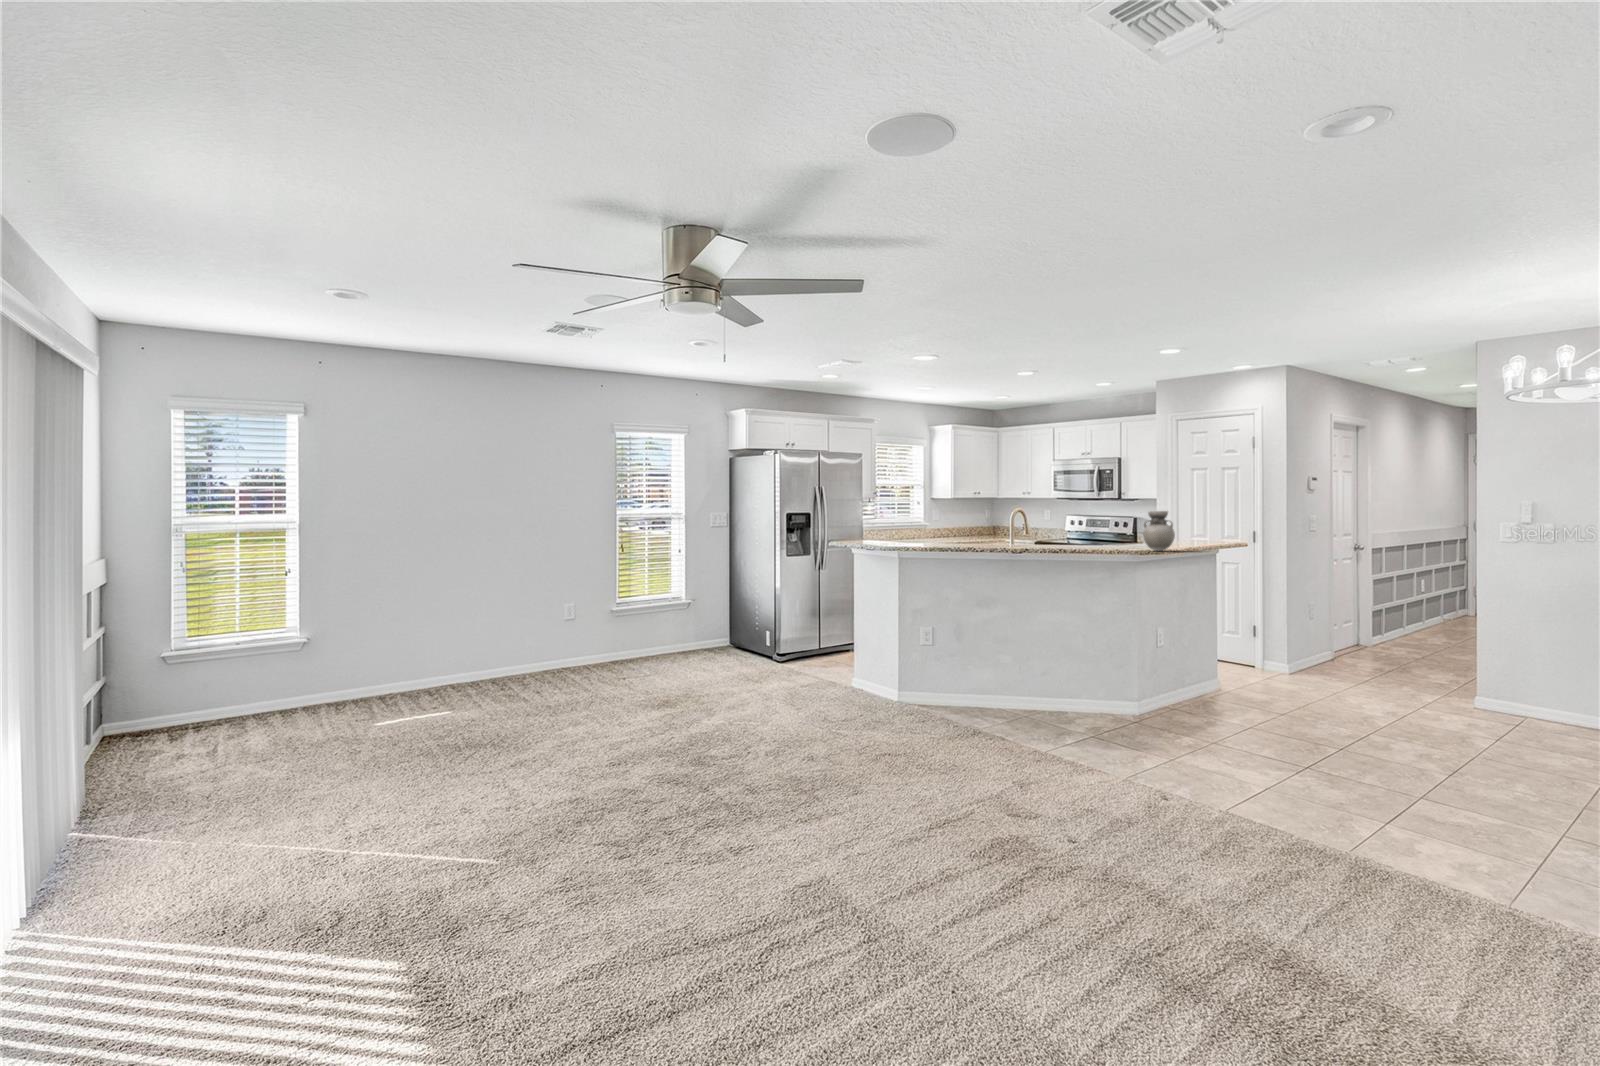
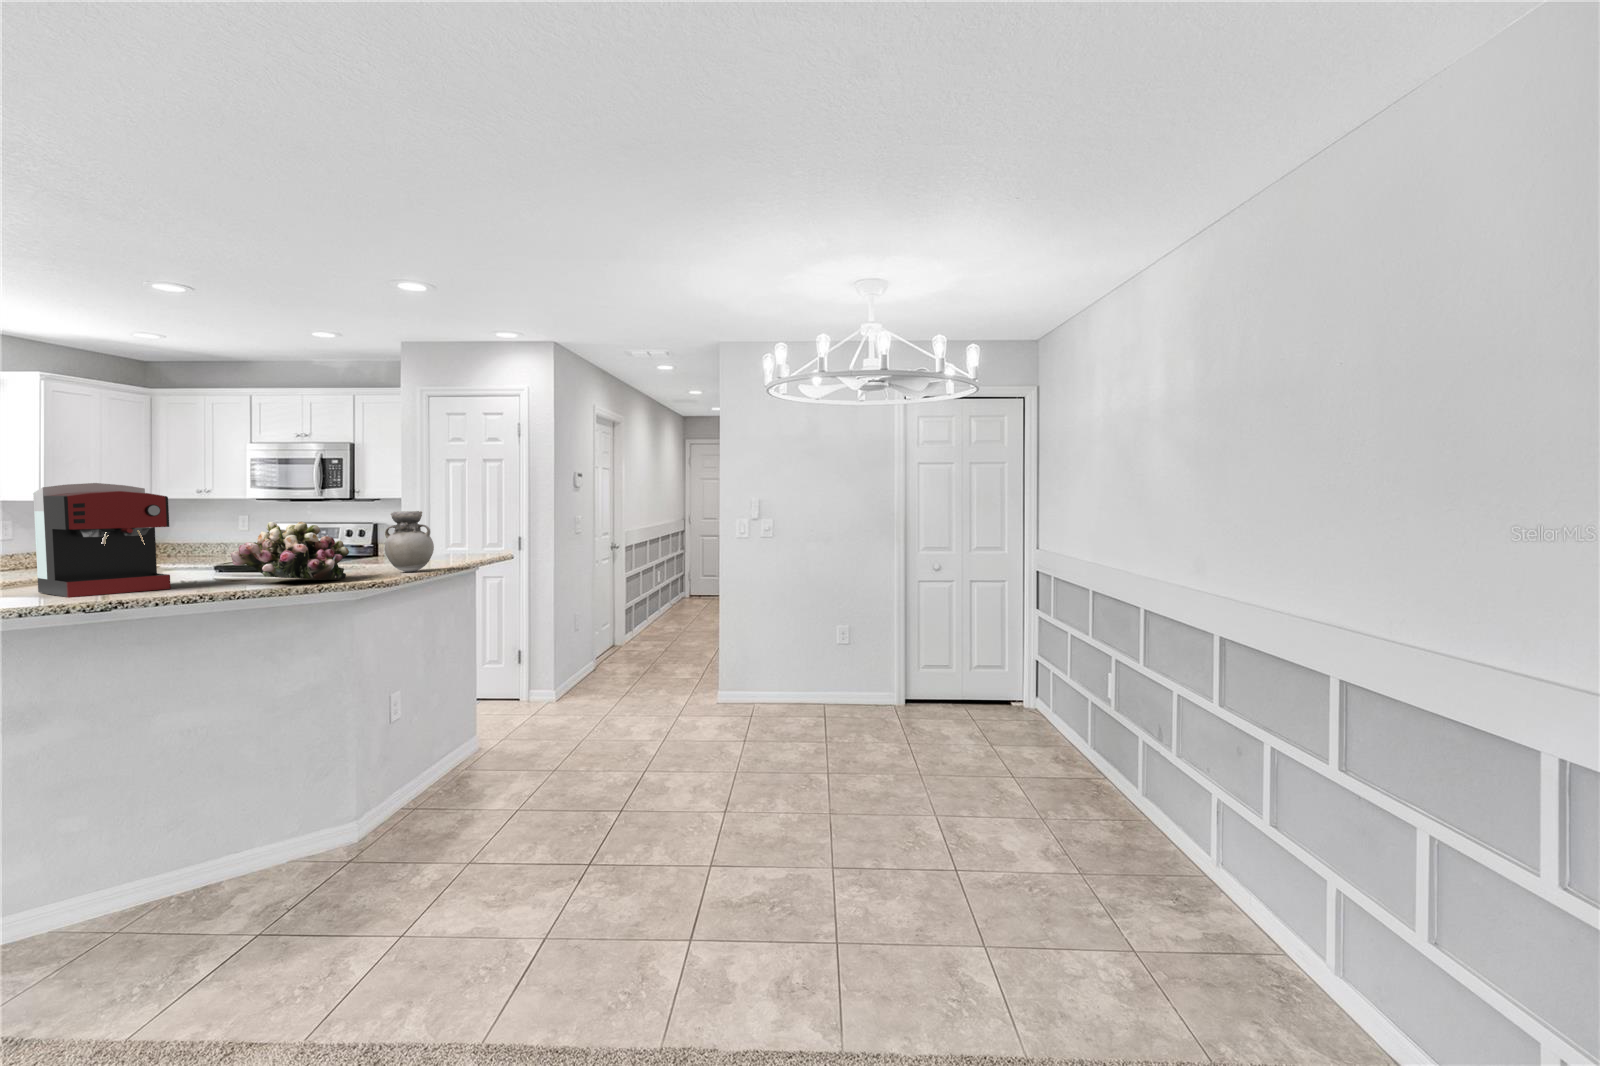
coffee maker: none [982,495,1036,551] -> present [33,483,171,597]
flower arrangement: none [1062,516,1123,552] -> present [231,522,349,579]

